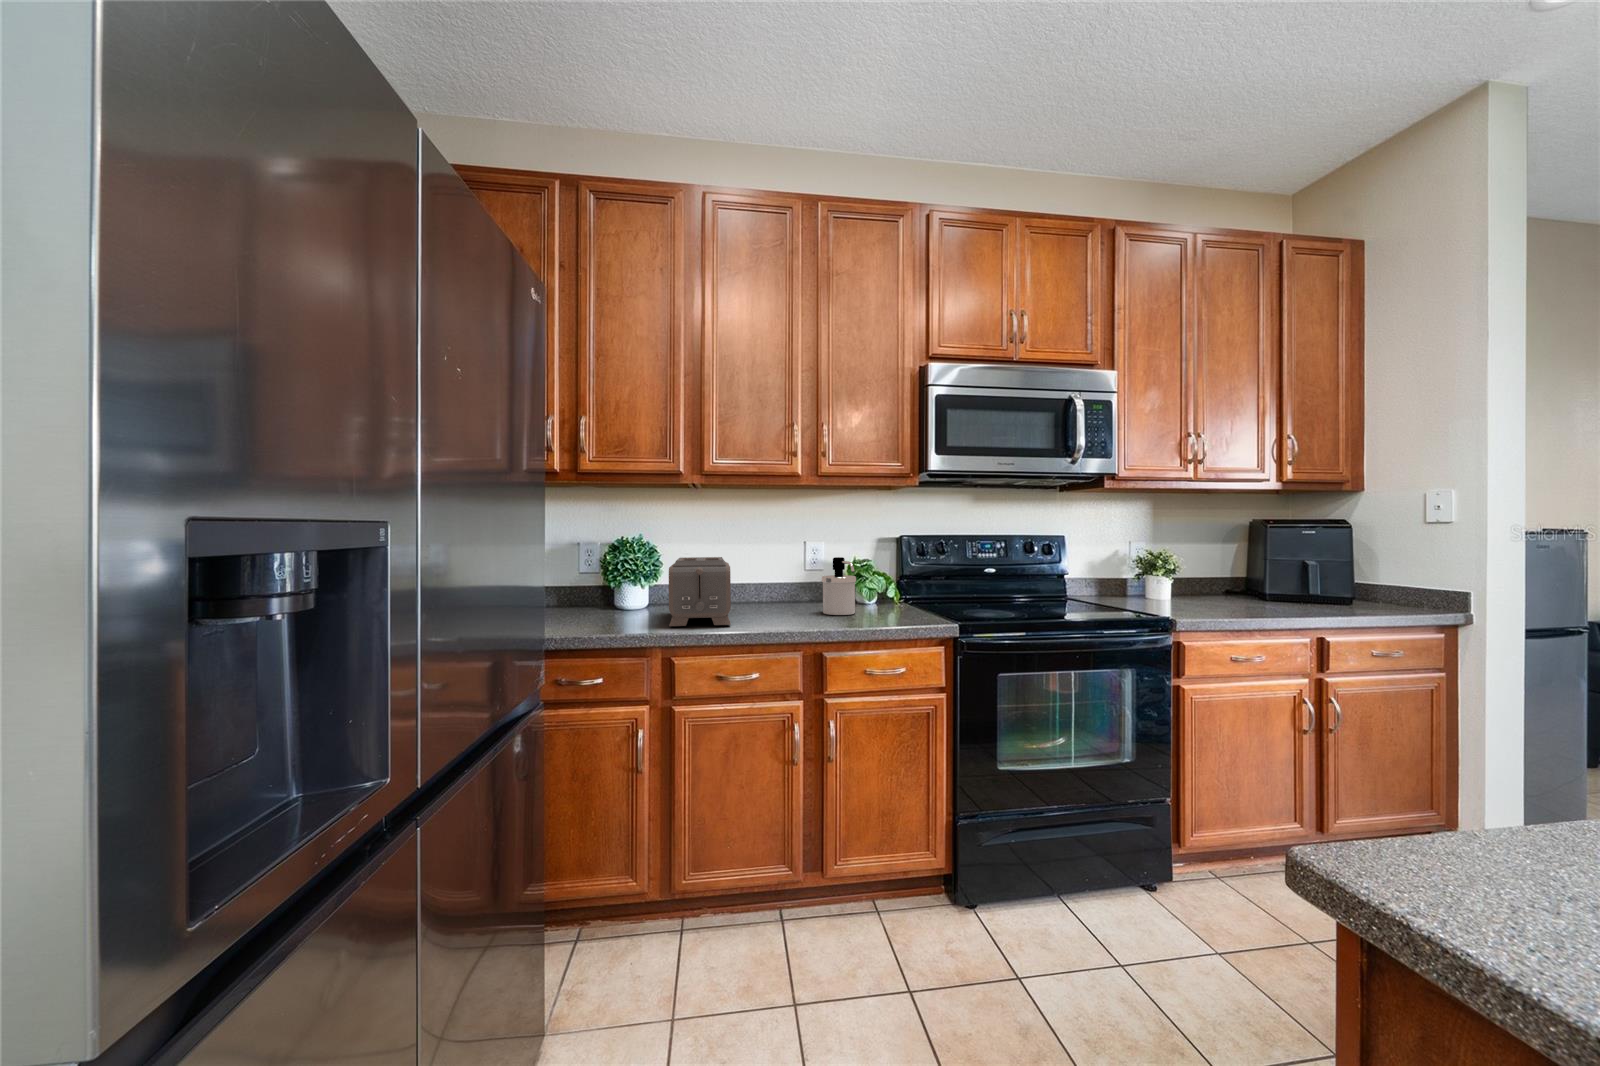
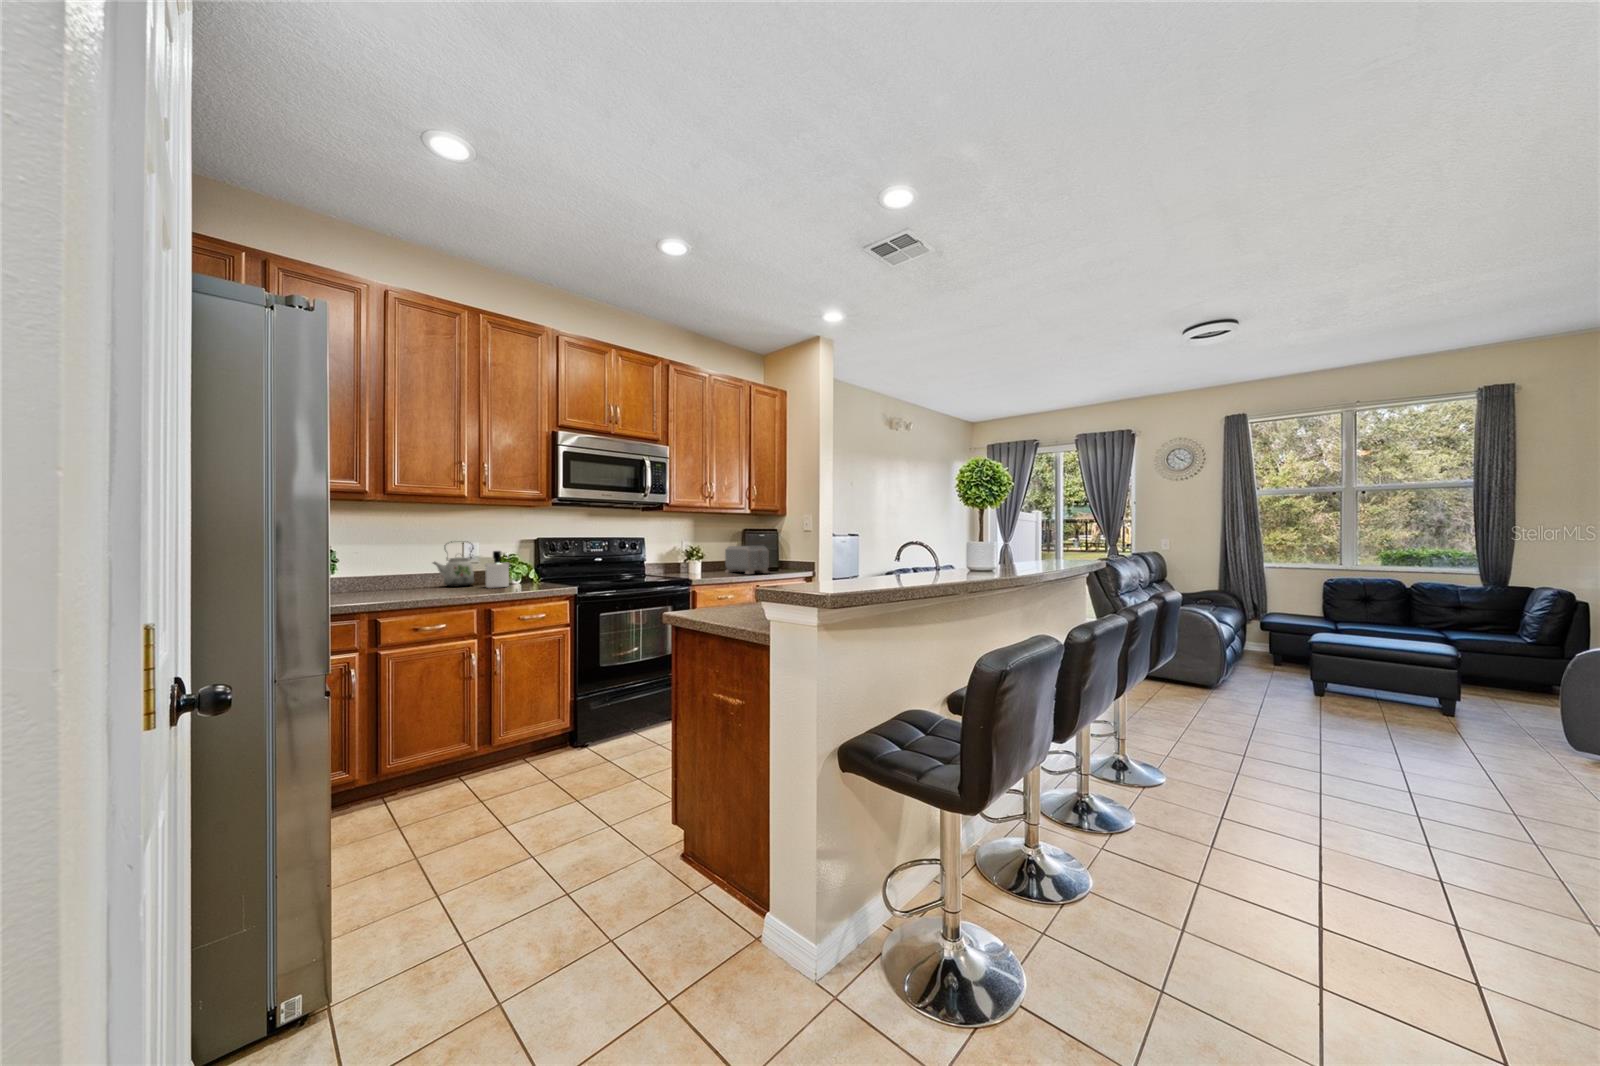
kettle: none [756,541,811,608] -> present [433,541,474,586]
toaster: present [669,557,731,626] -> present [725,546,769,574]

